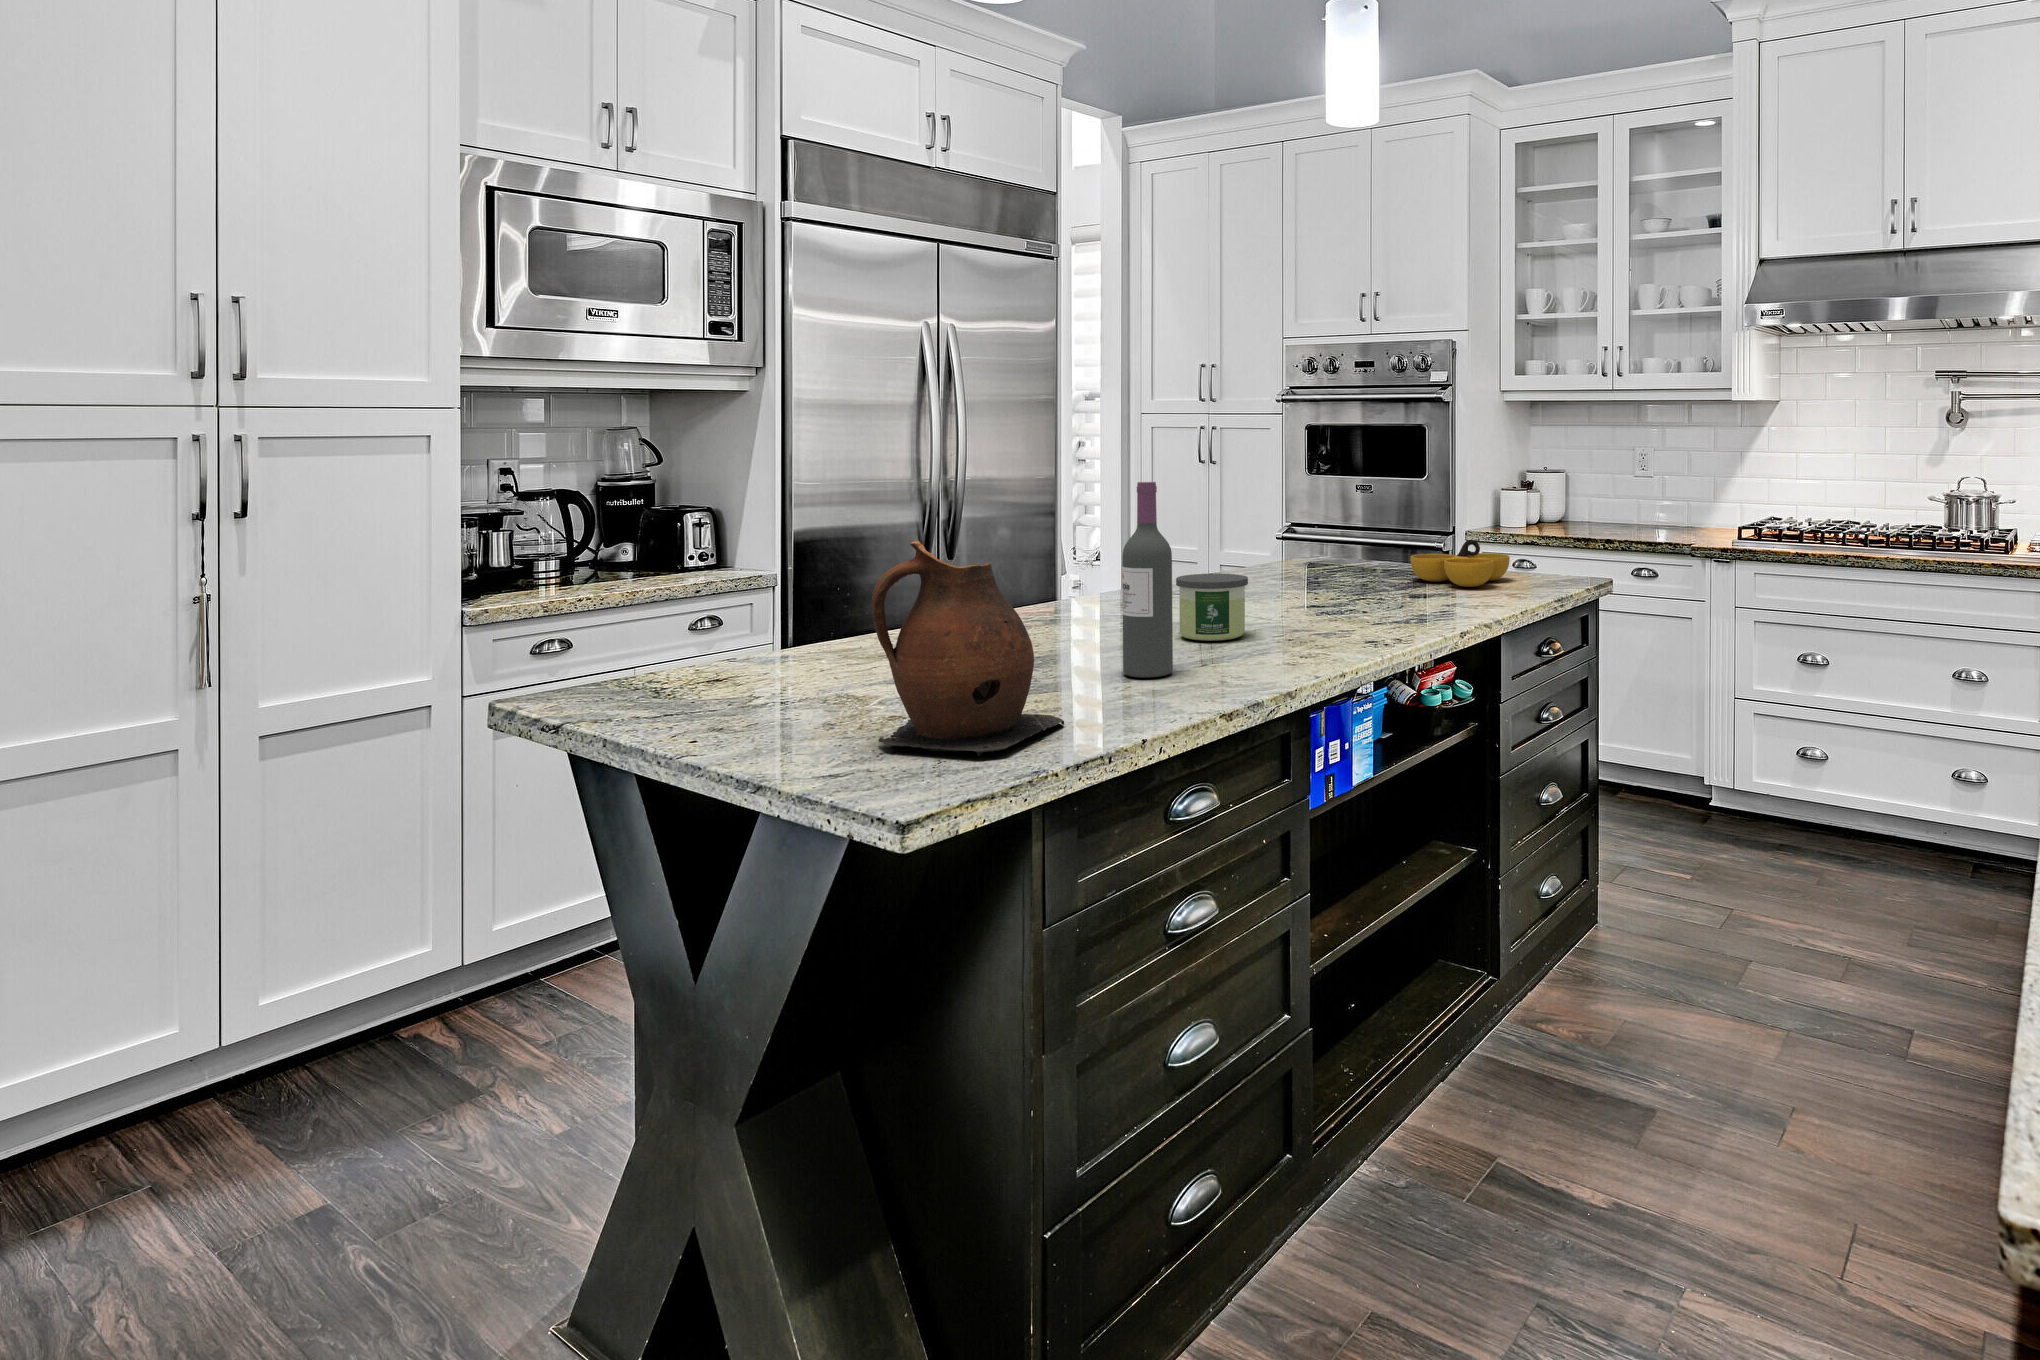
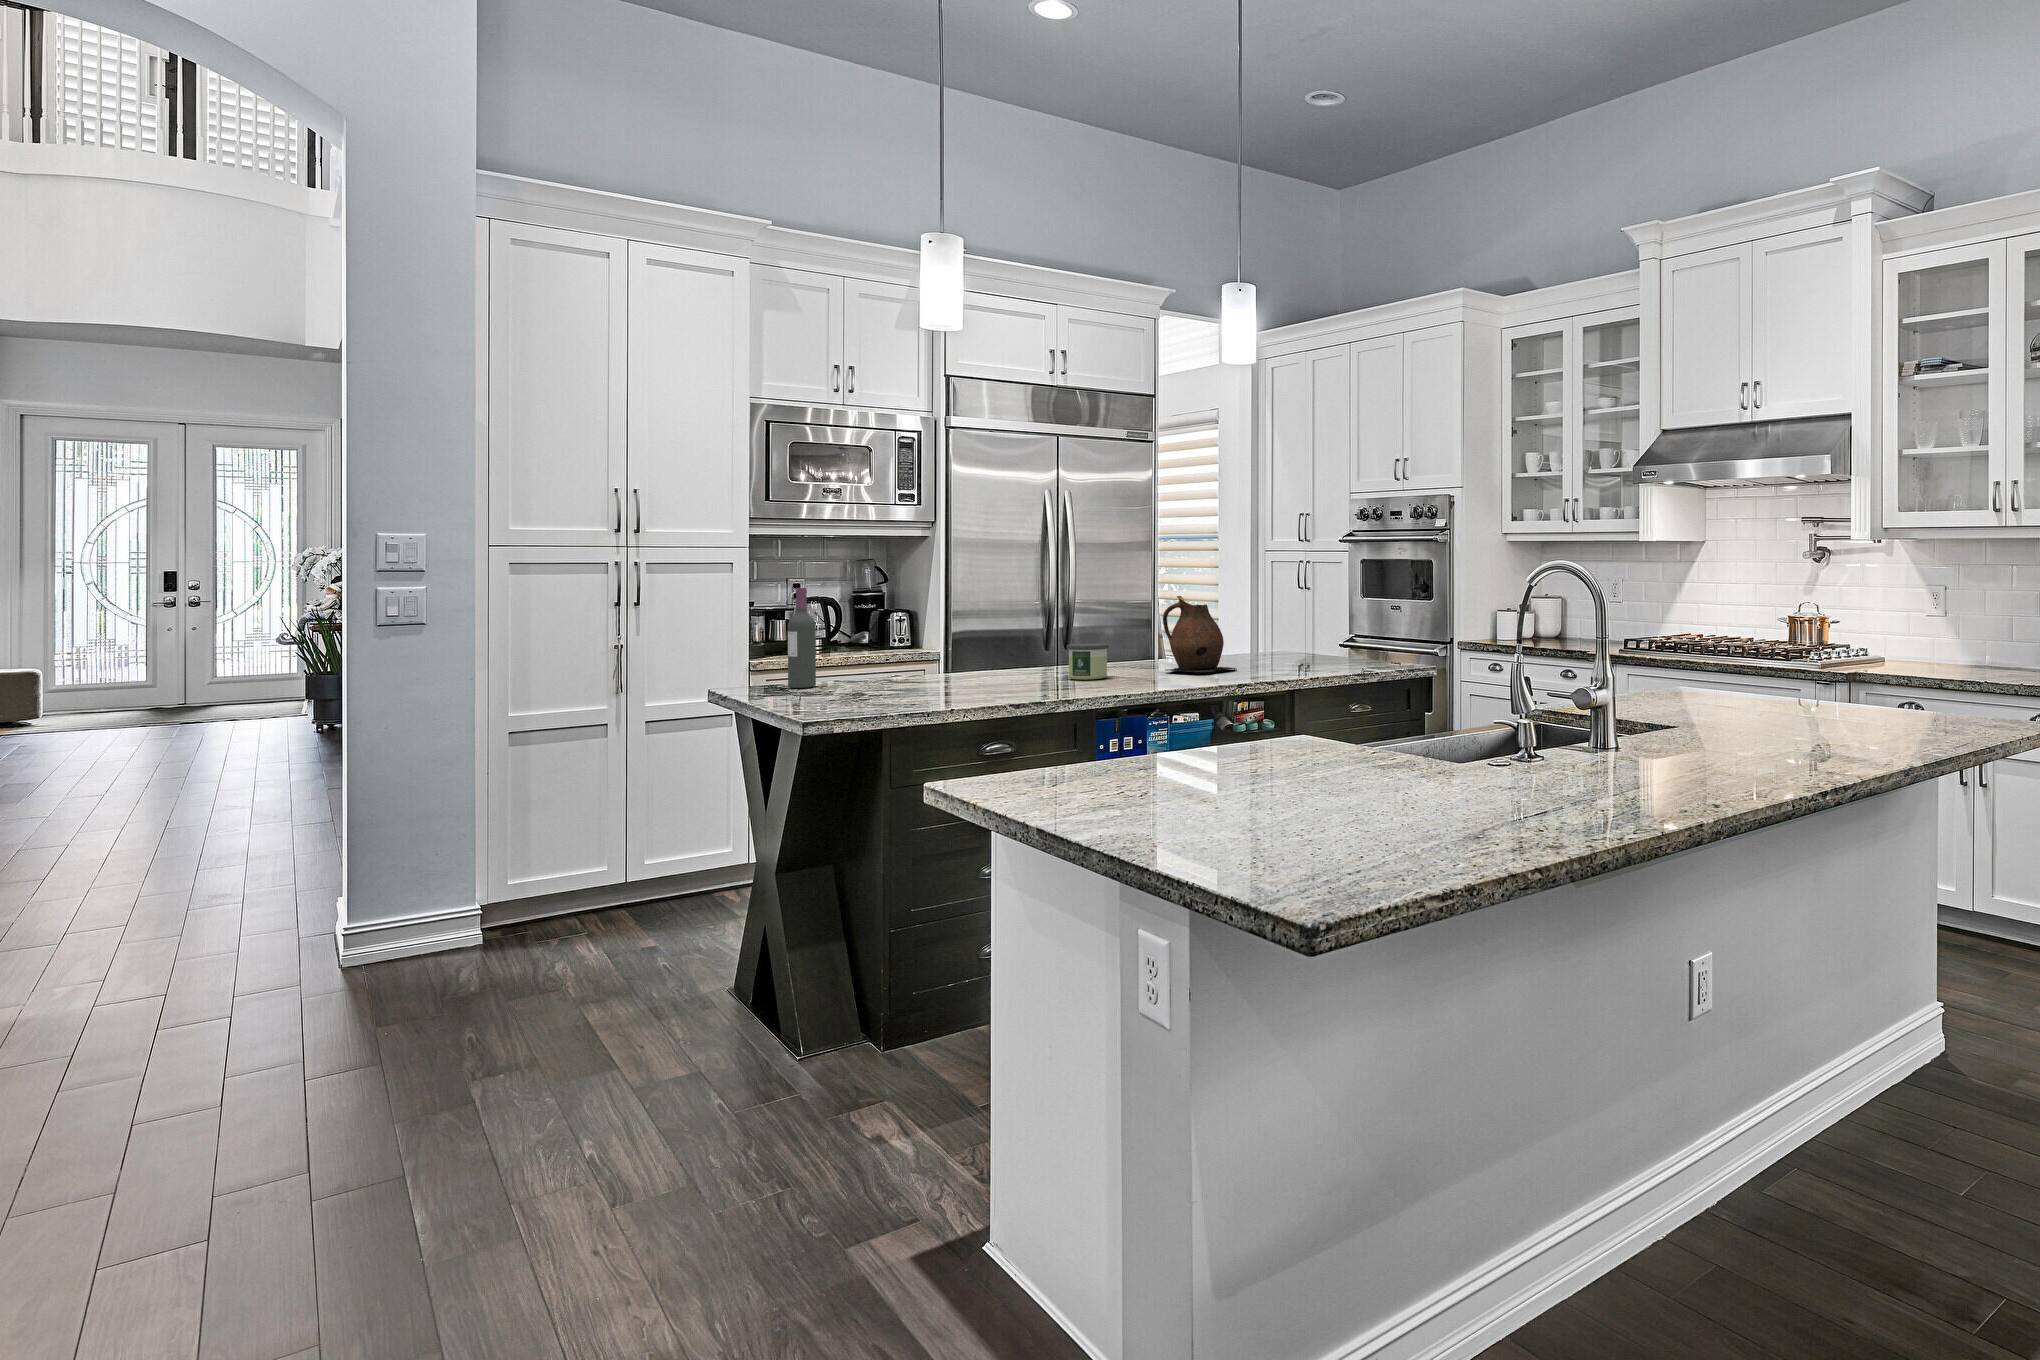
wine bottle: present [1122,482,1173,678] -> present [788,588,816,688]
decorative bowl: present [1410,540,1510,587] -> none [1288,633,1352,663]
ceramic pitcher: present [872,541,1064,756] -> present [1163,596,1236,673]

